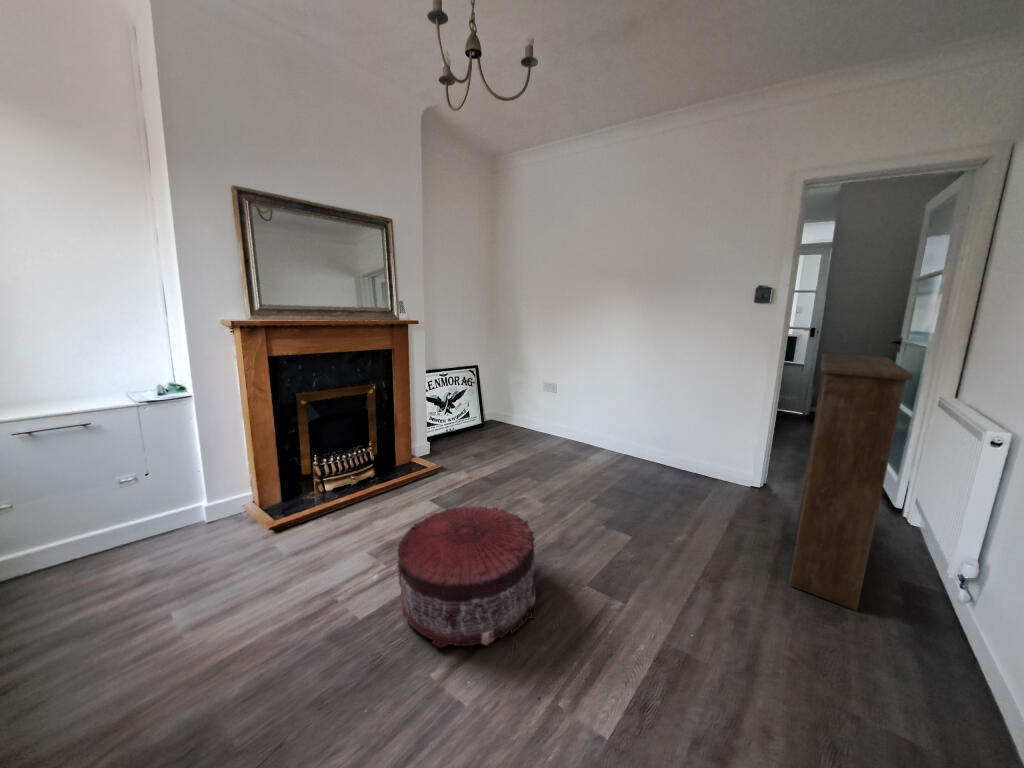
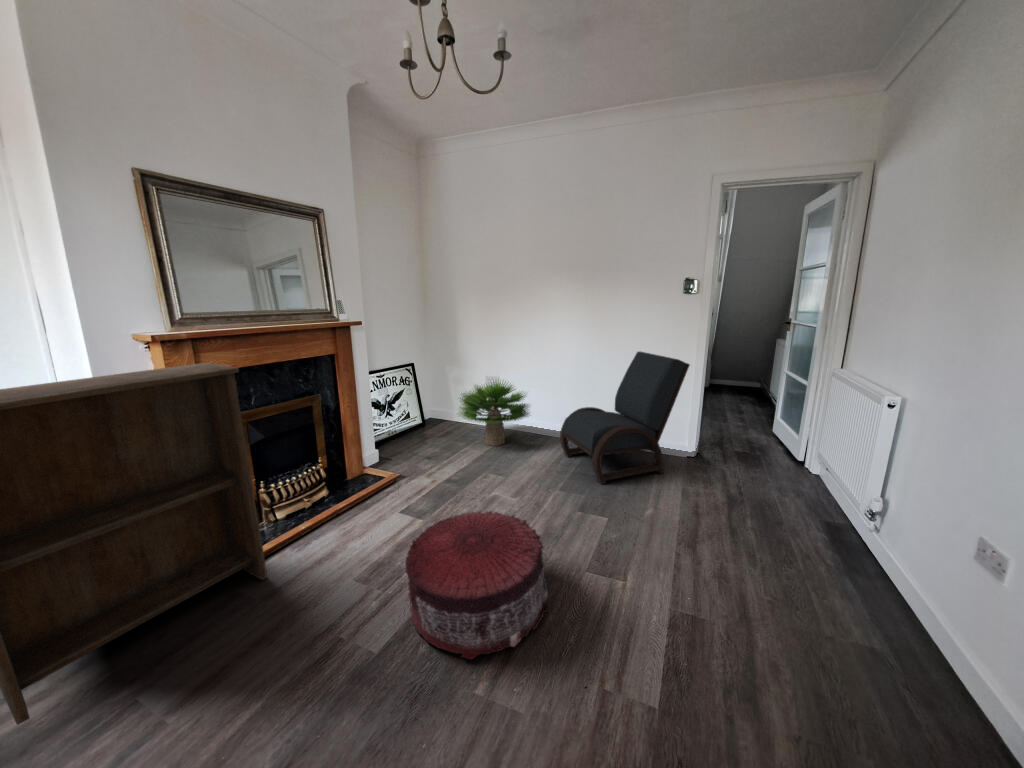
bookshelf: present [789,354,913,610] -> present [0,363,267,725]
lounge chair: none [604,365,753,502] -> present [560,351,690,484]
potted plant: none [503,385,581,451] -> present [460,382,529,446]

